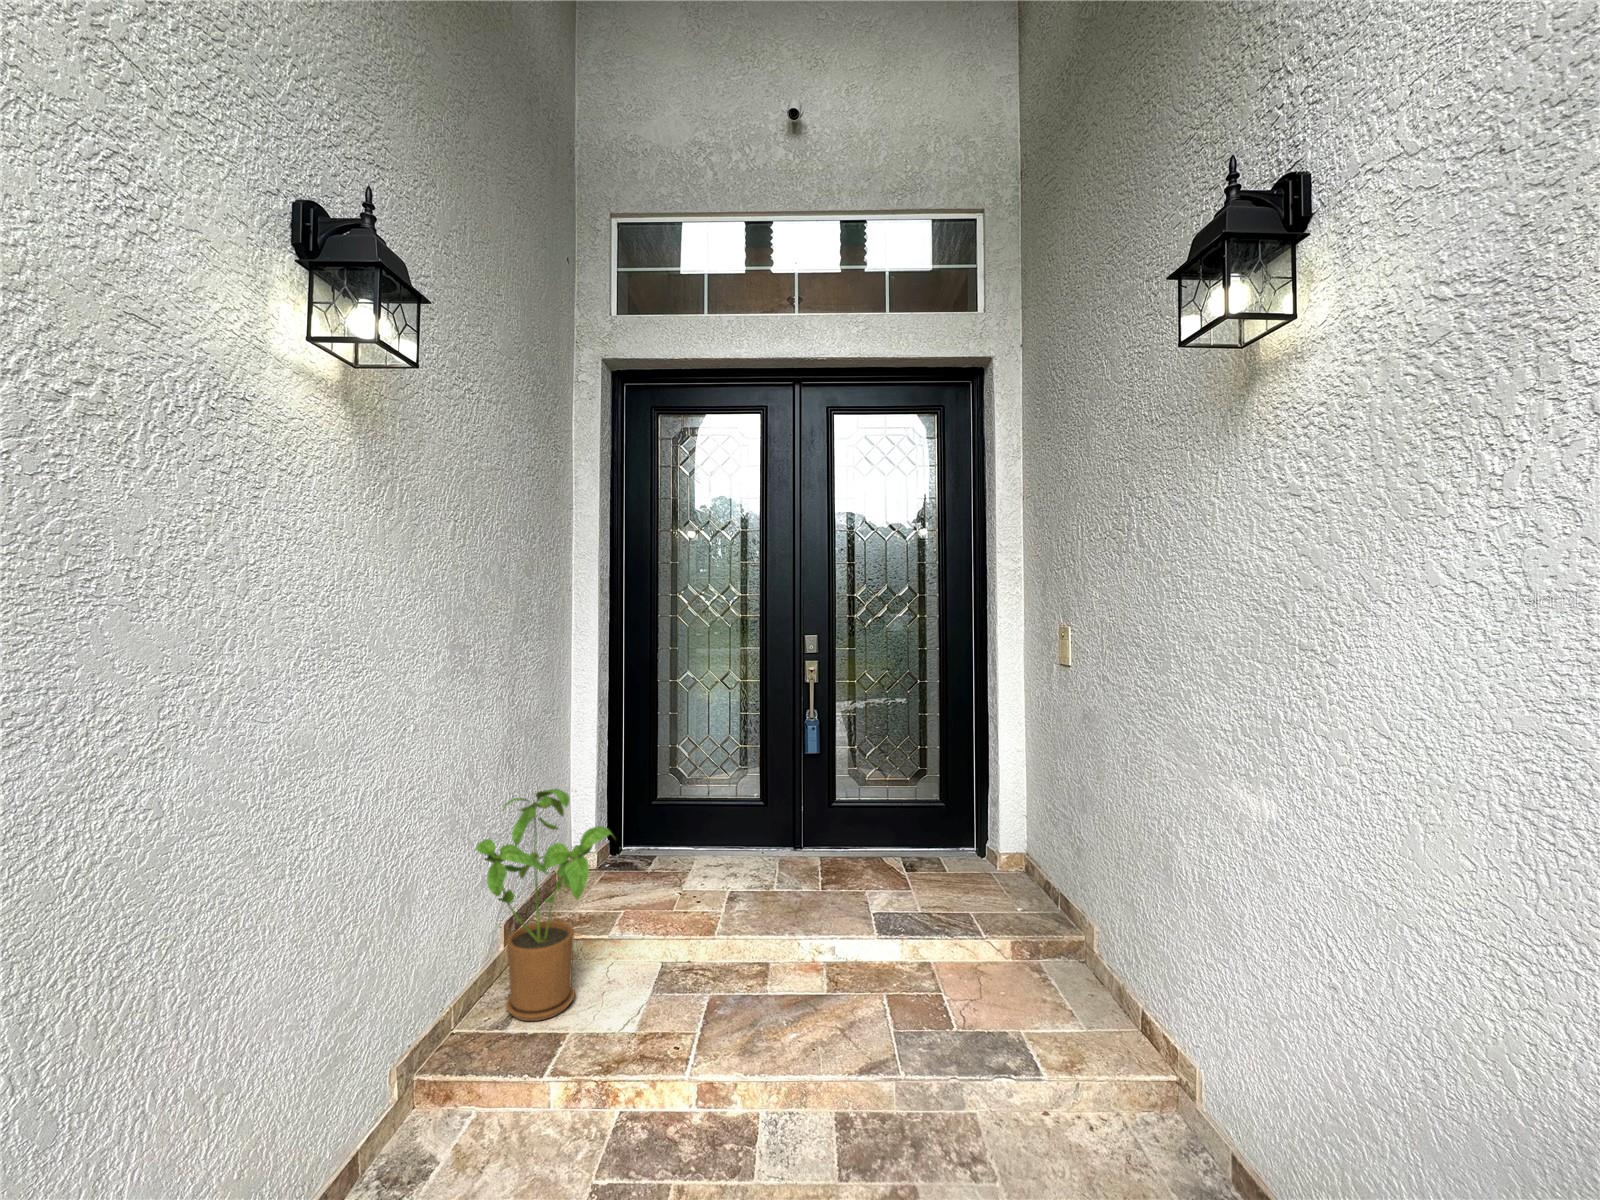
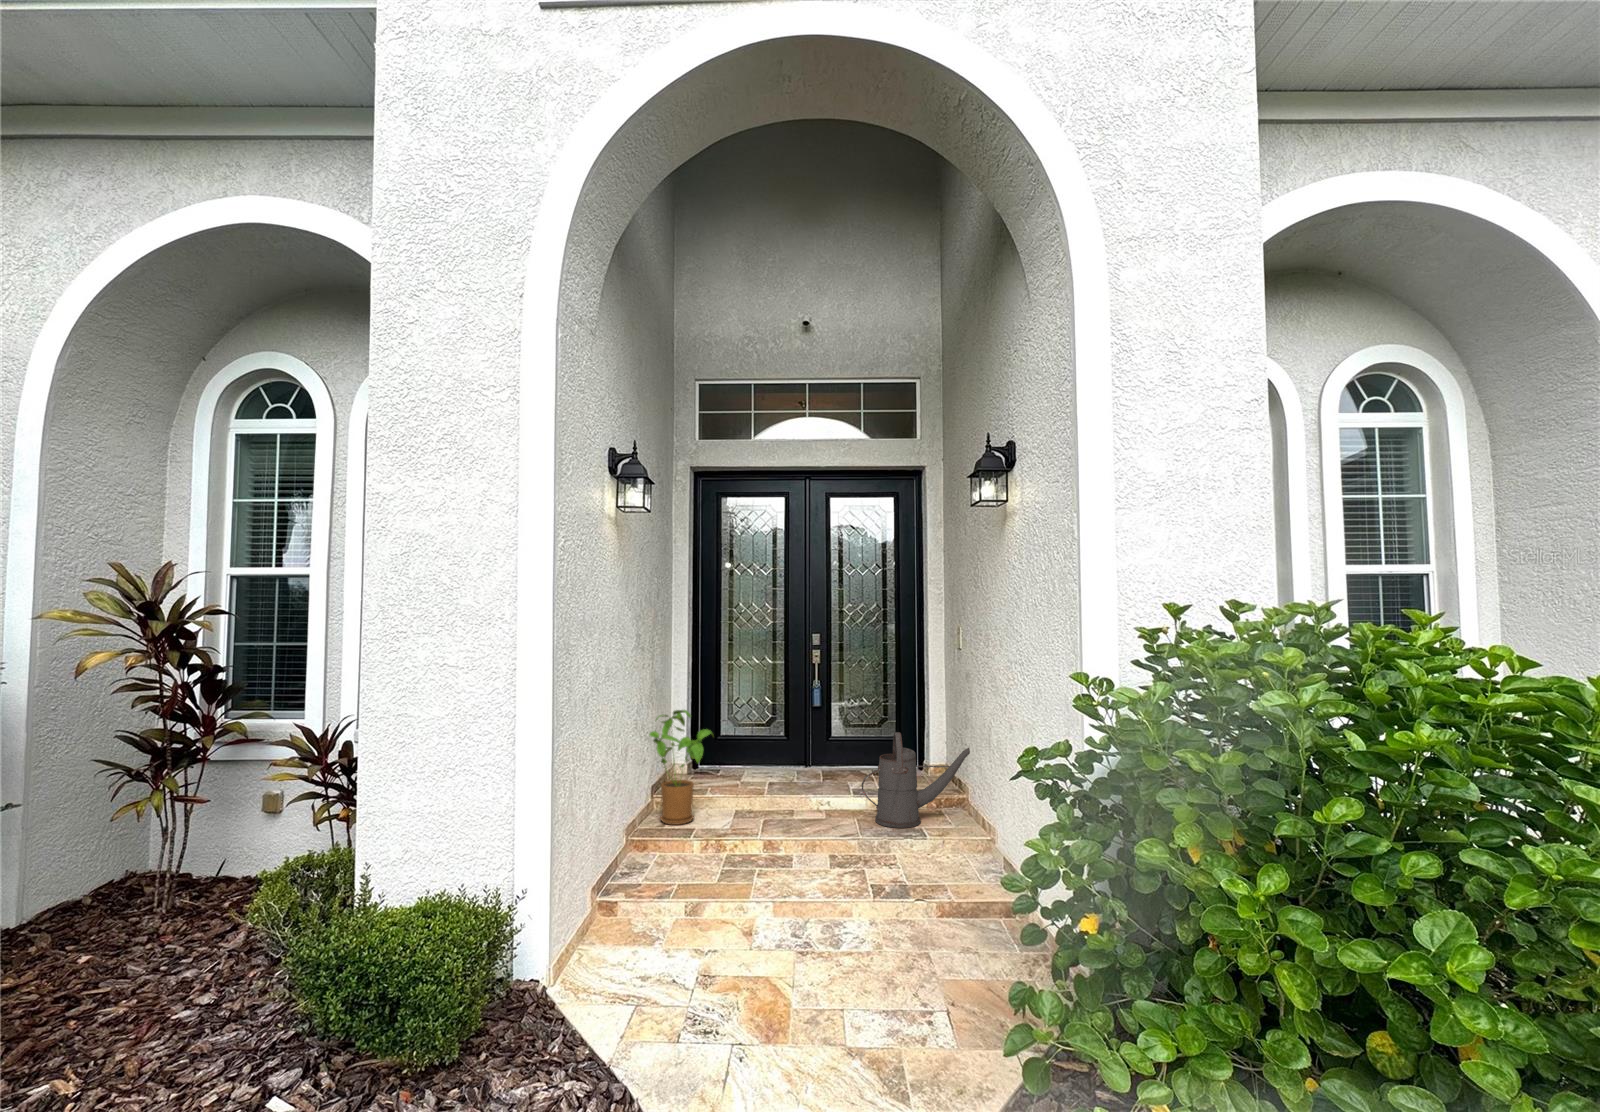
watering can: none [898,835,1111,1031] -> present [862,732,970,828]

